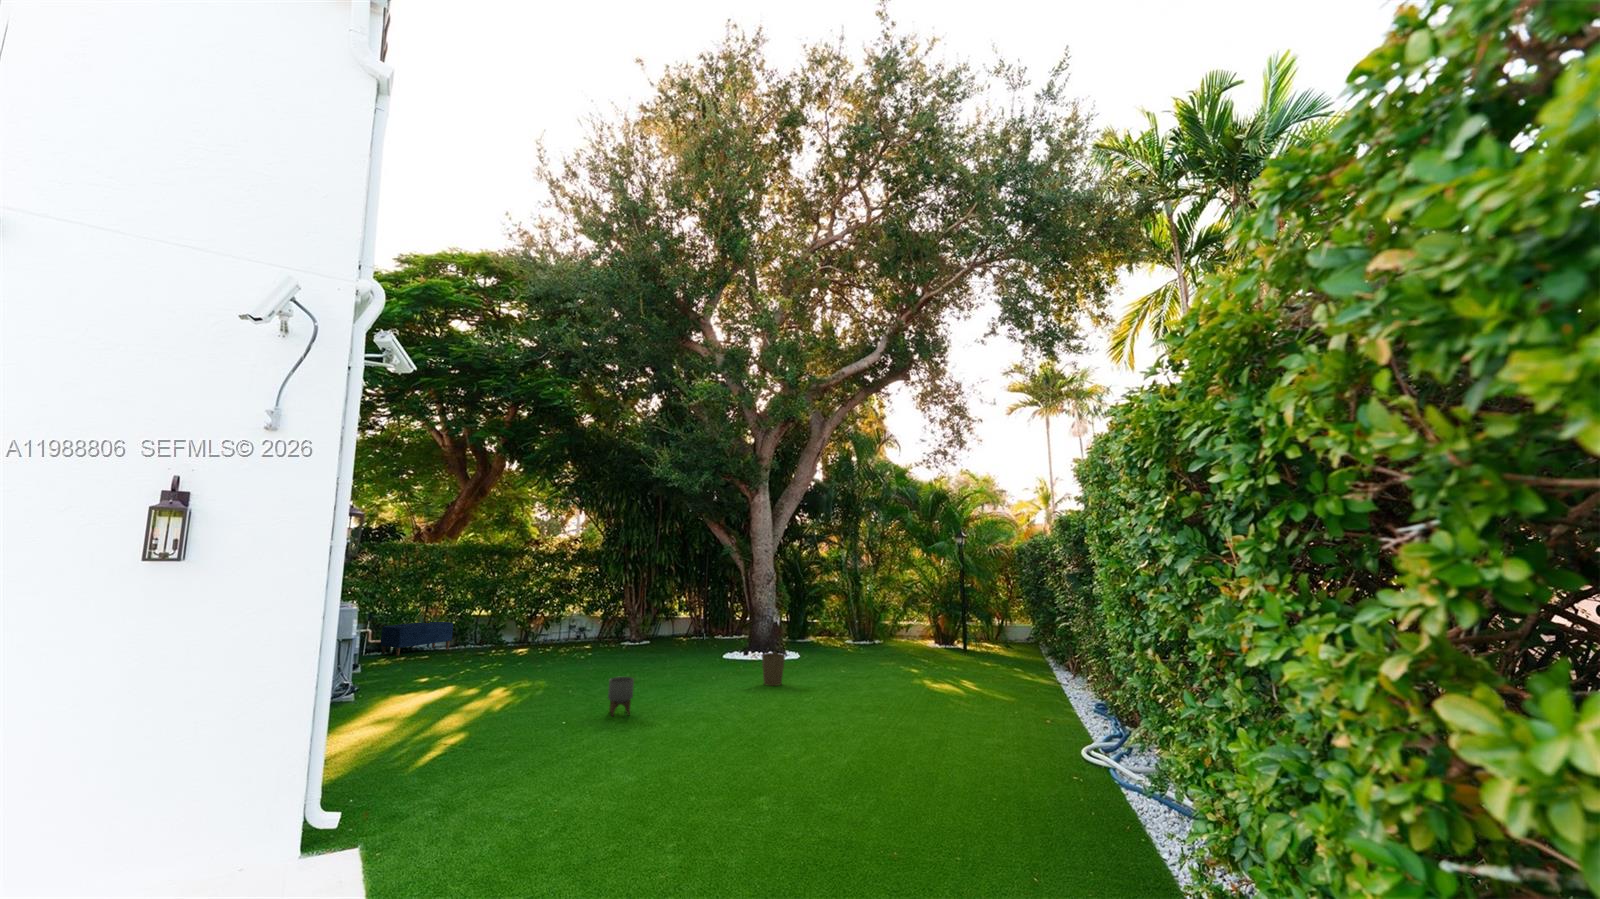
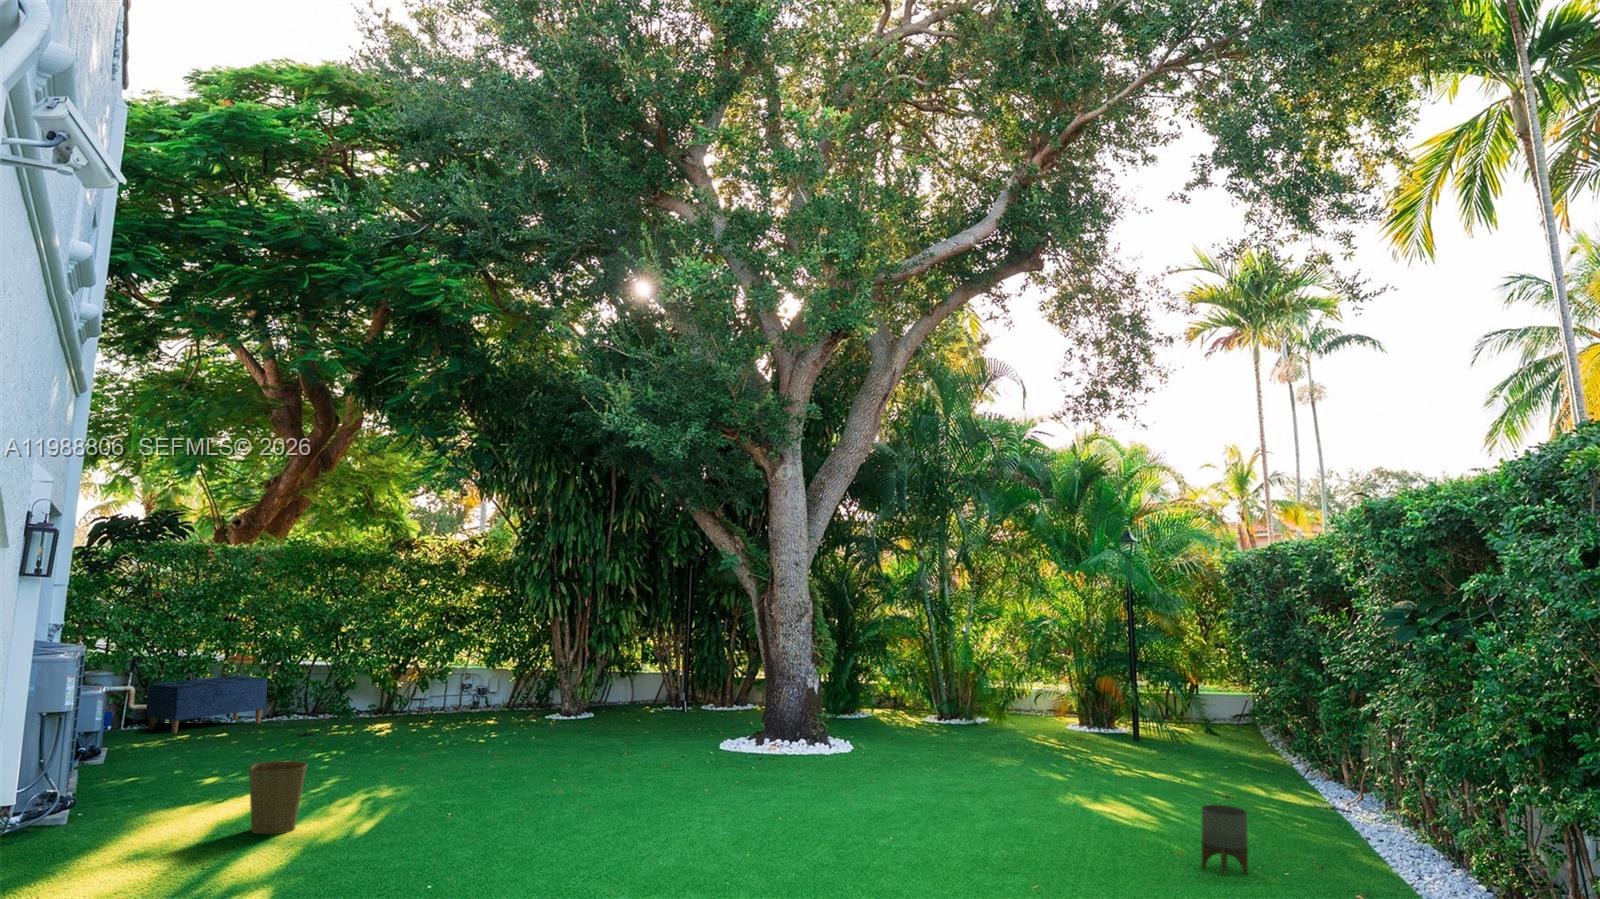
basket: present [762,653,785,686] -> present [249,751,307,834]
planter: present [608,677,634,716] -> present [1201,805,1248,875]

